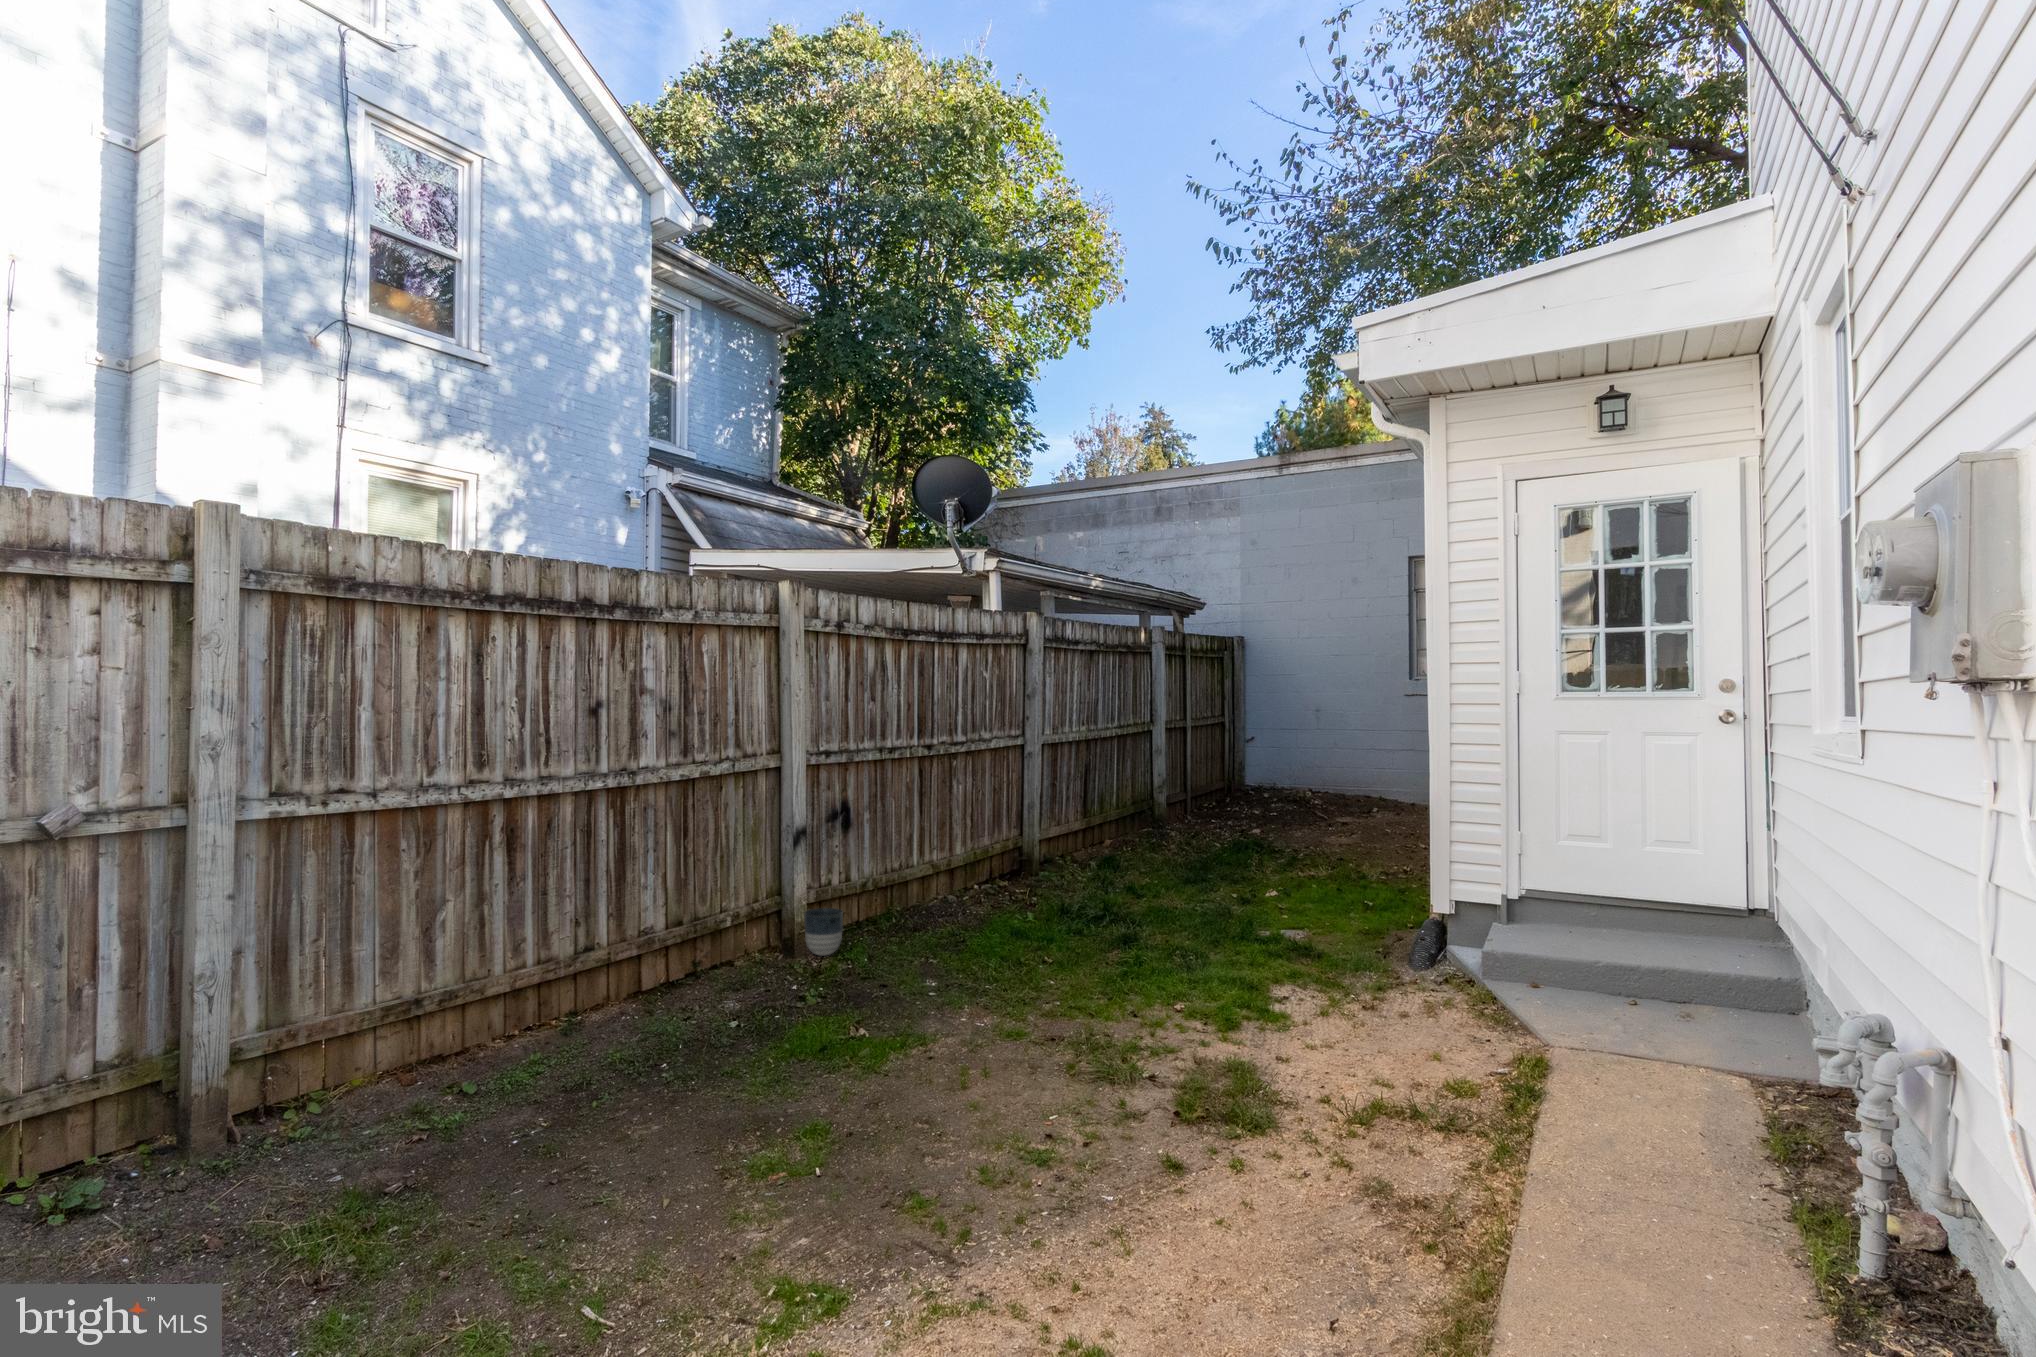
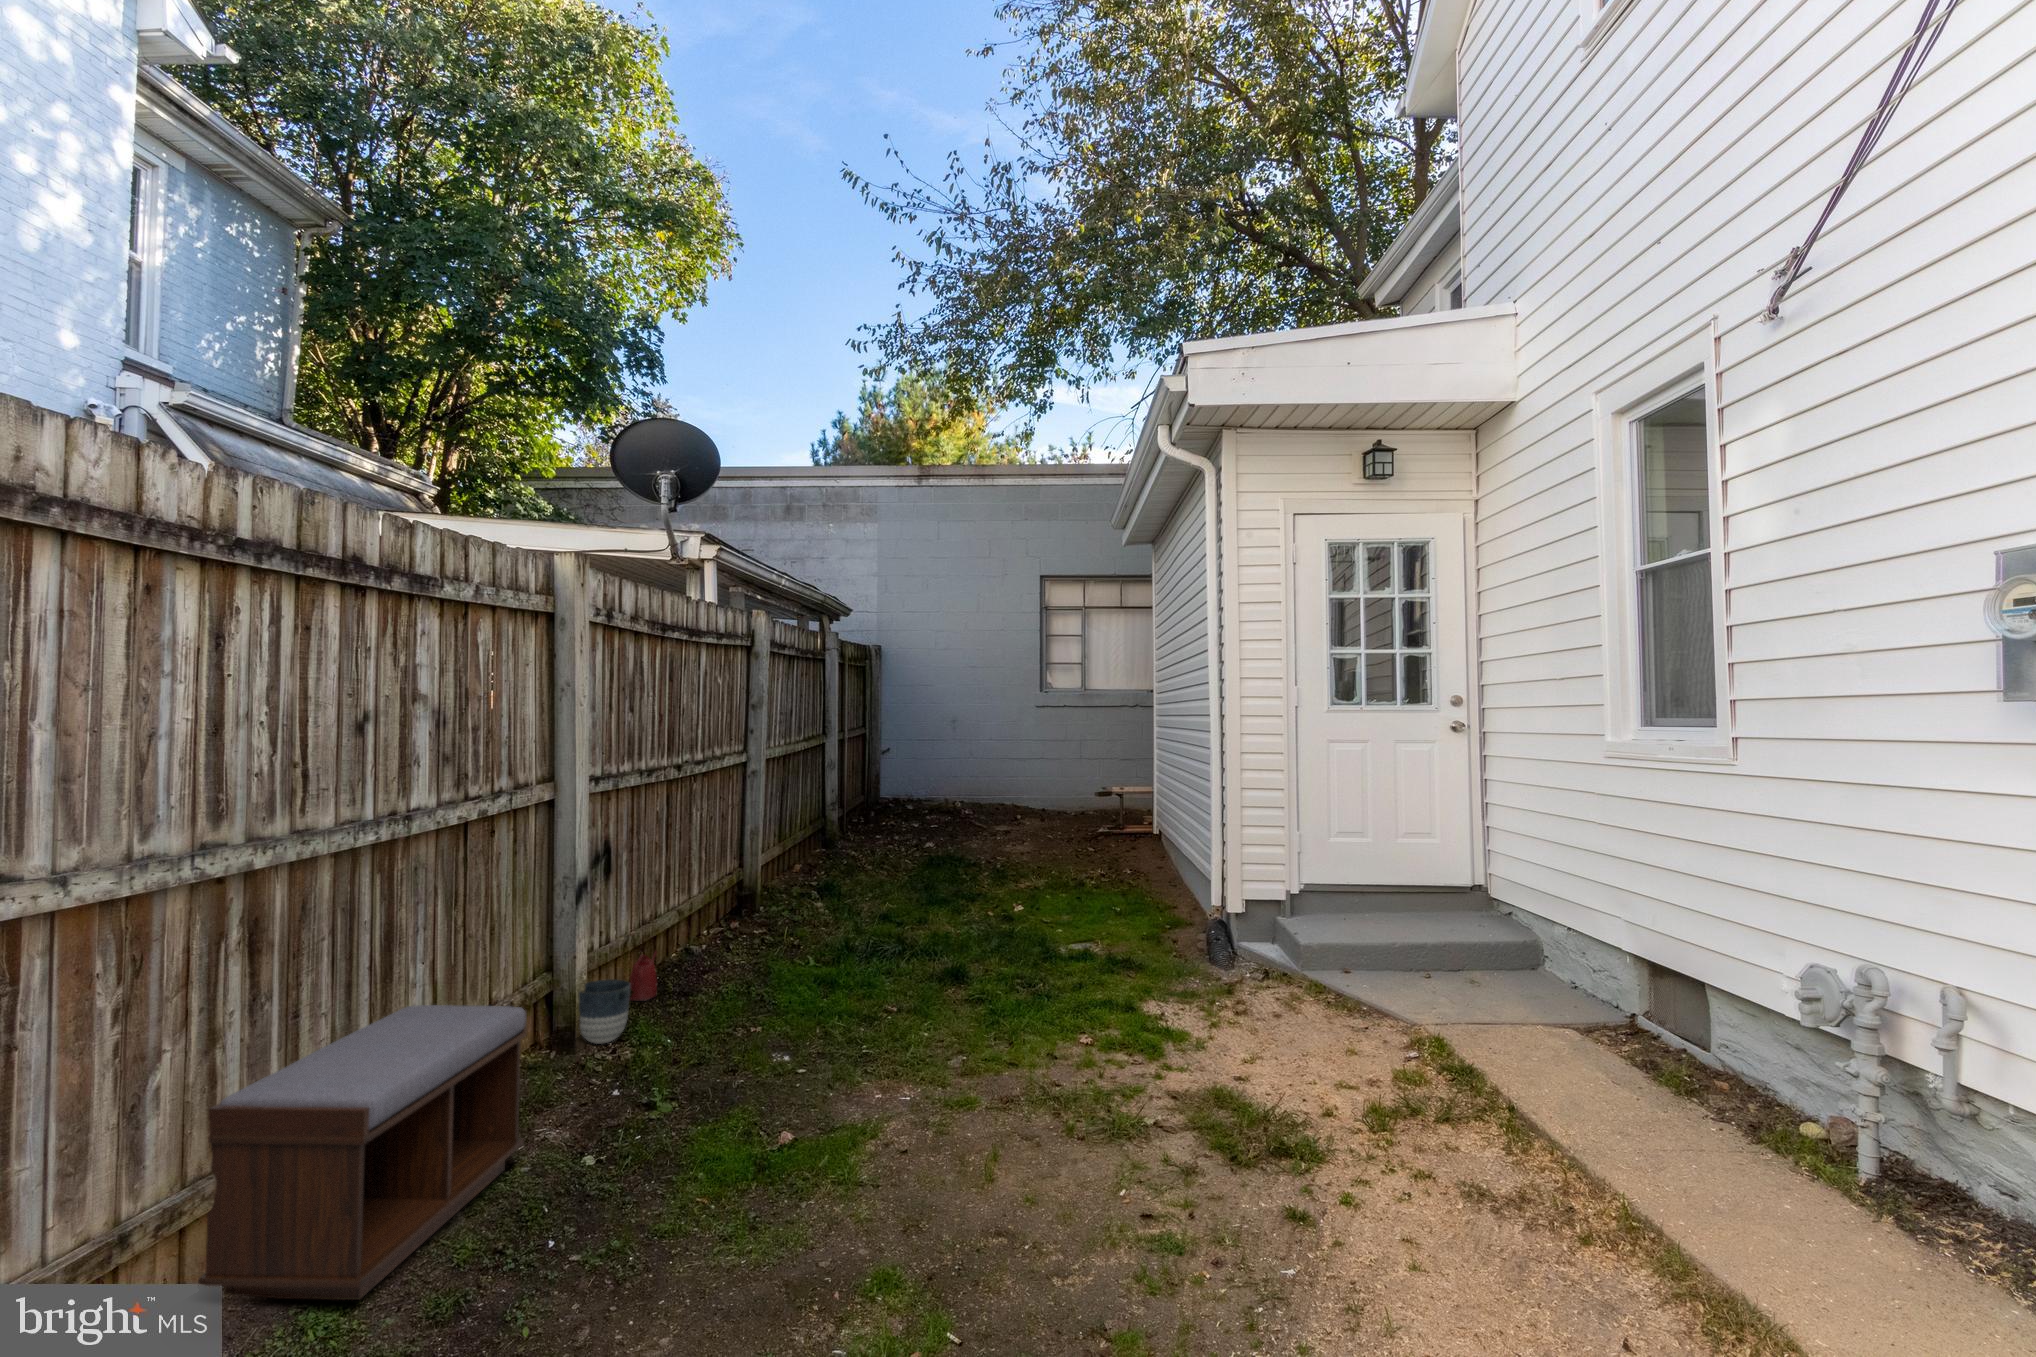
watering can: none [871,894,902,932] -> present [629,951,657,1001]
bench: none [474,901,698,1071] -> present [198,1005,527,1300]

